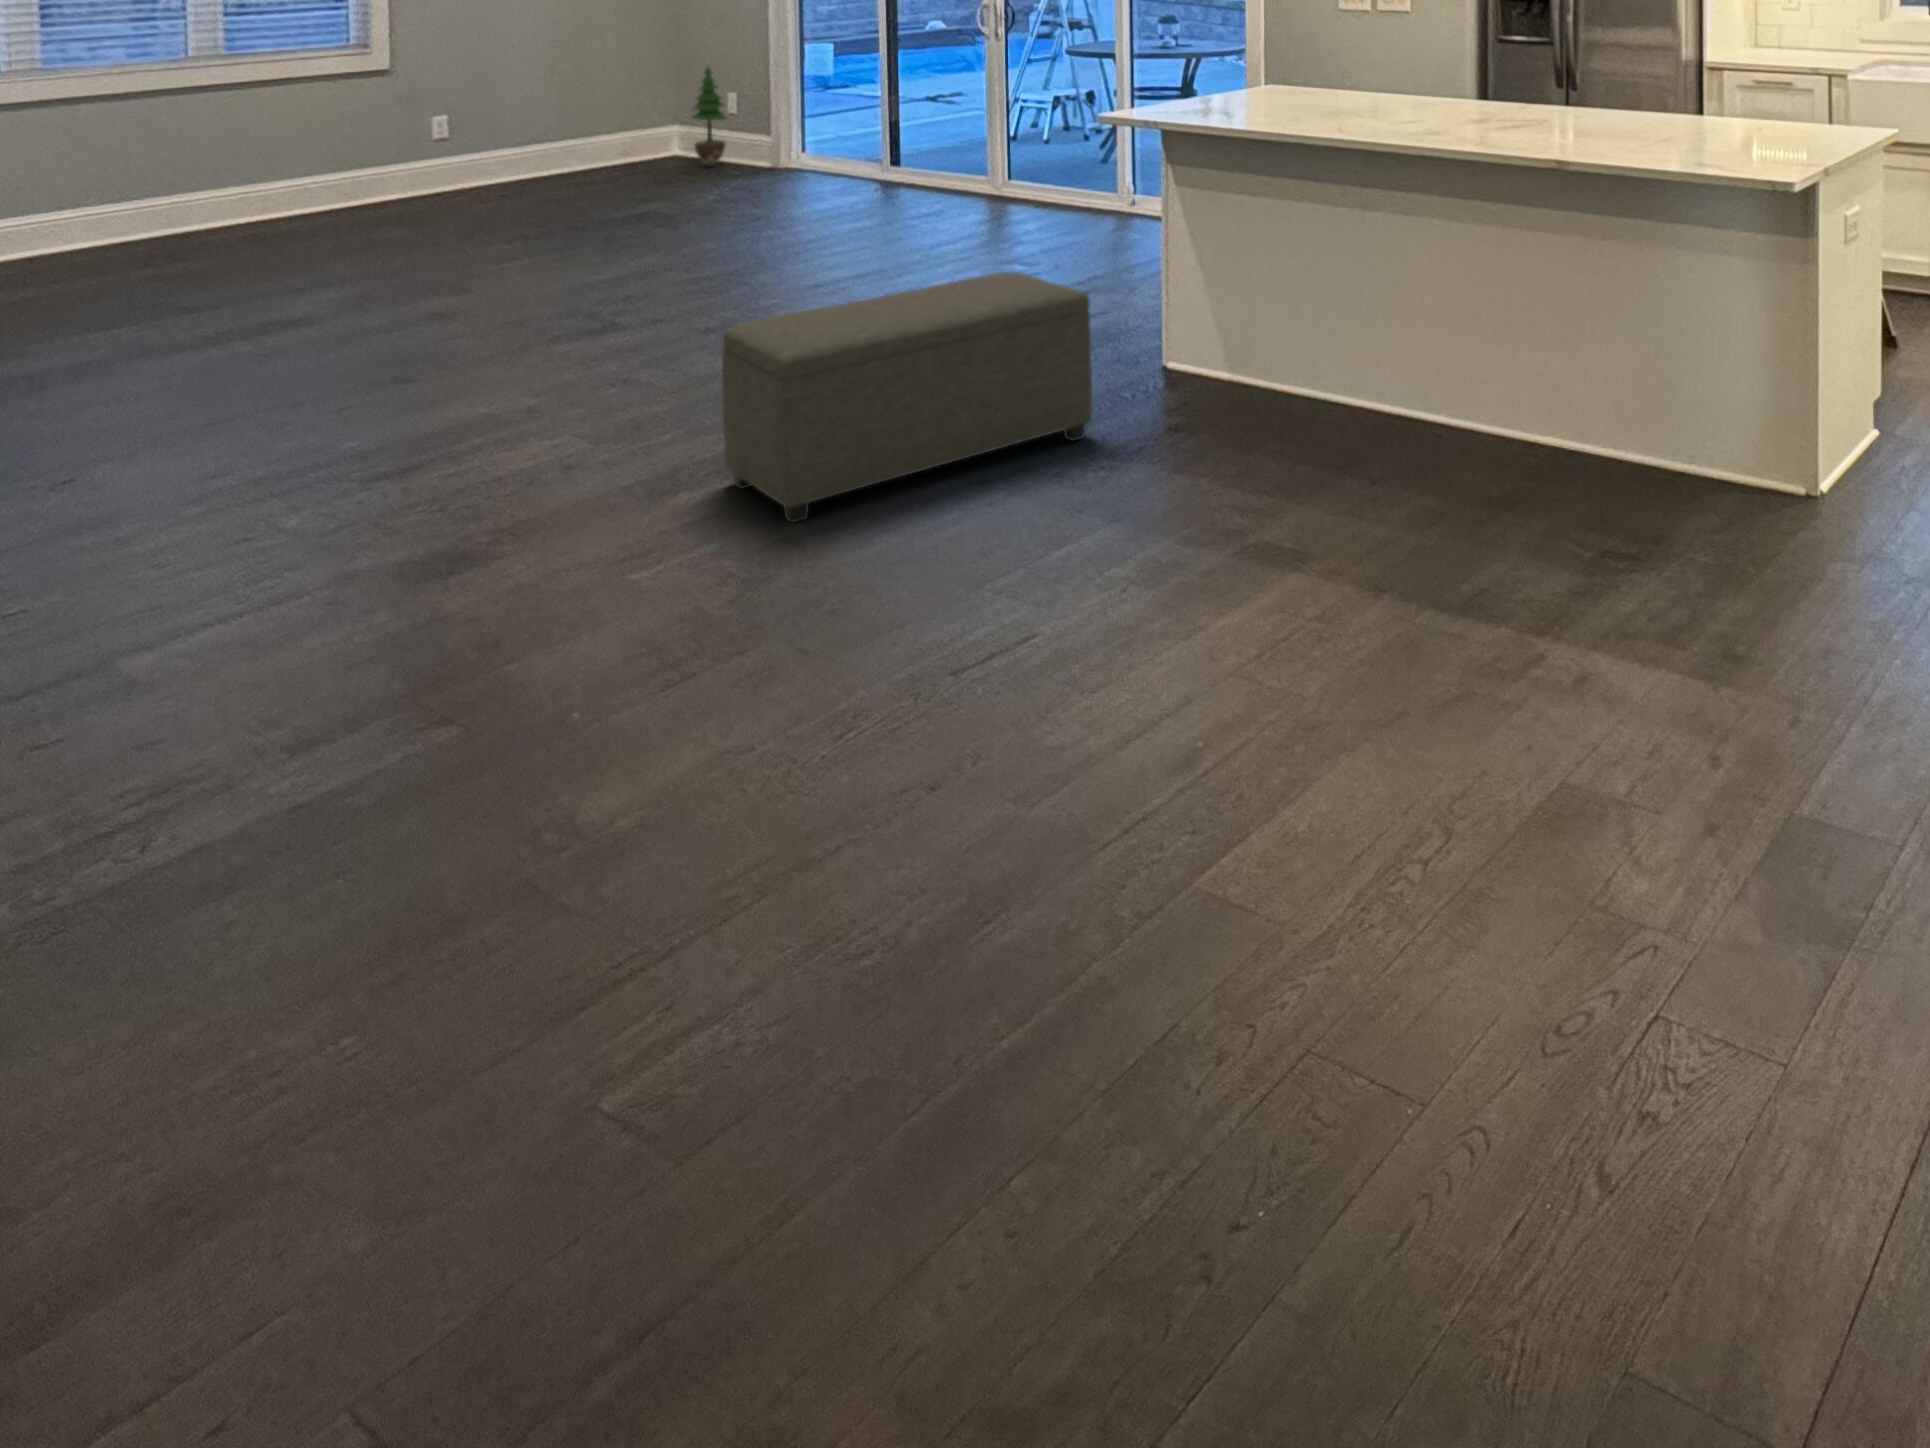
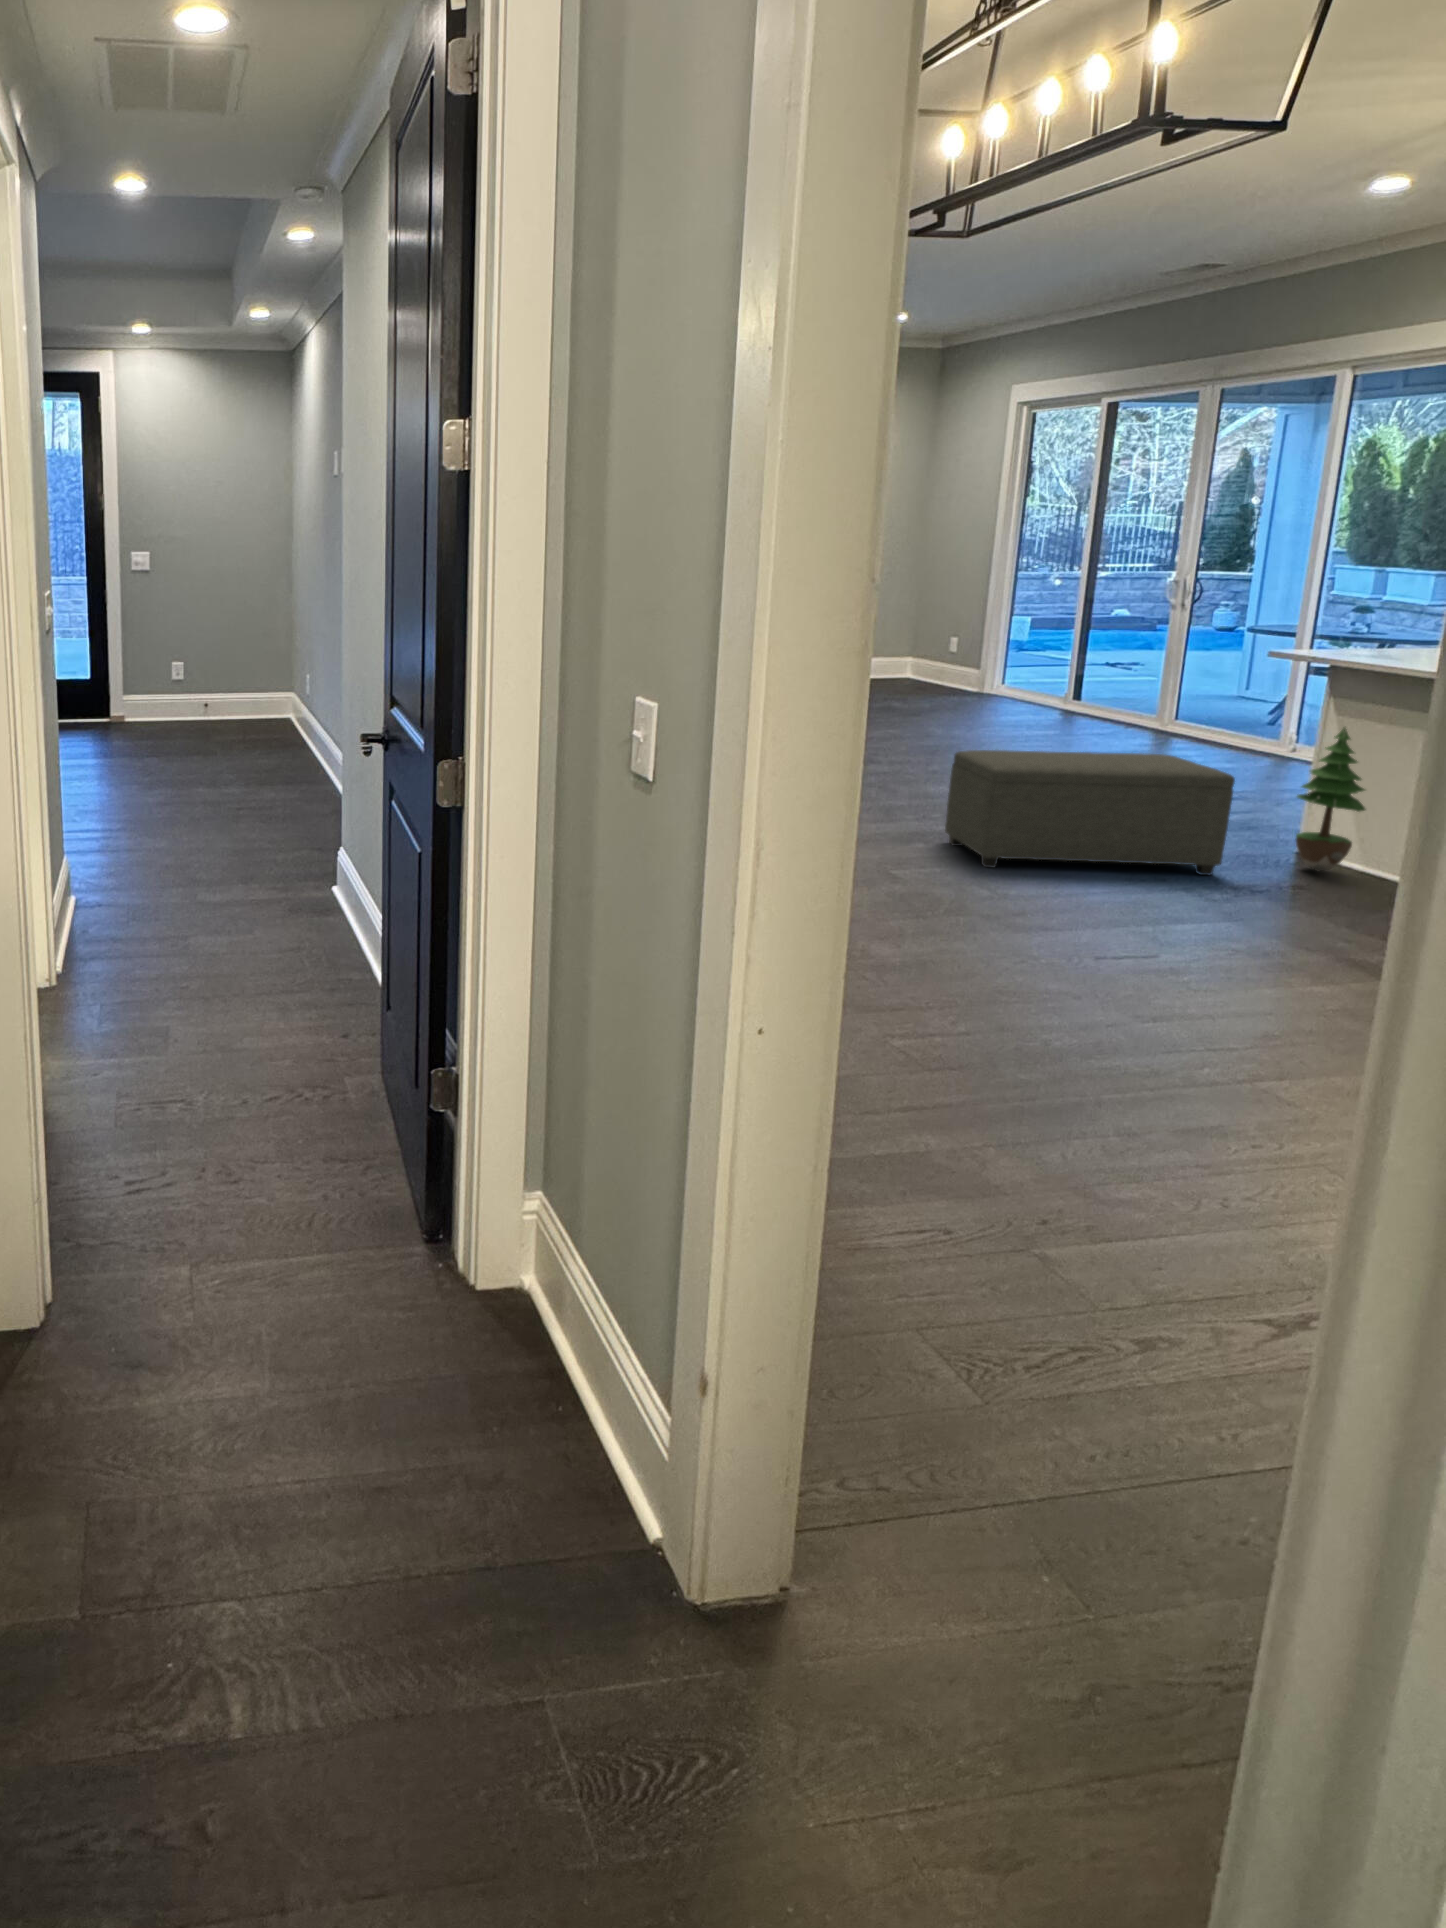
potted tree: present [692,67,727,166] -> present [1295,728,1366,871]

